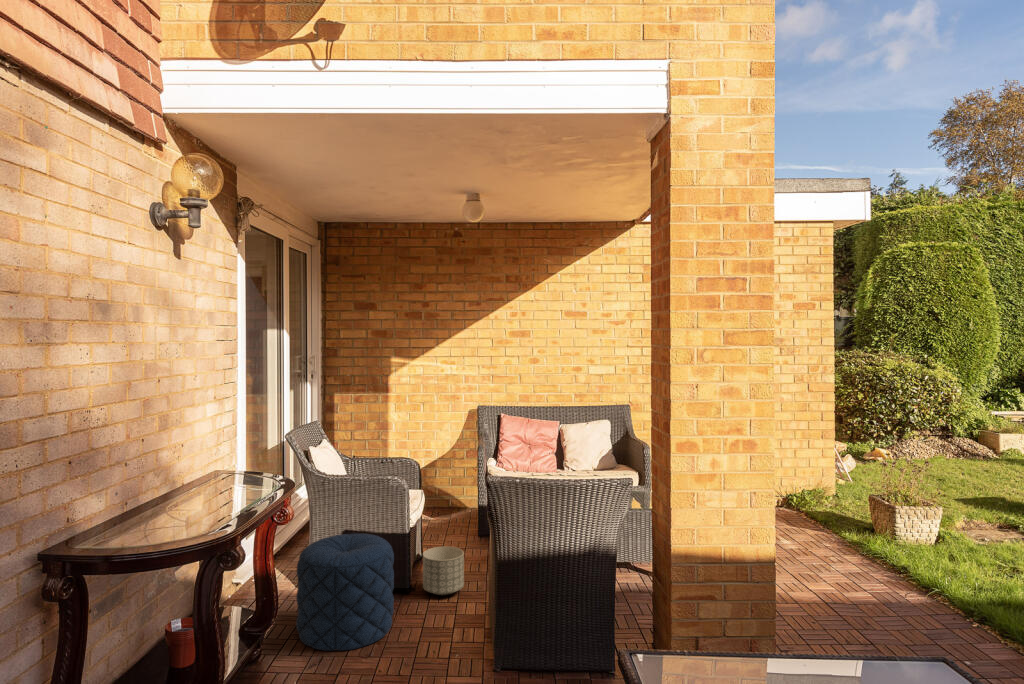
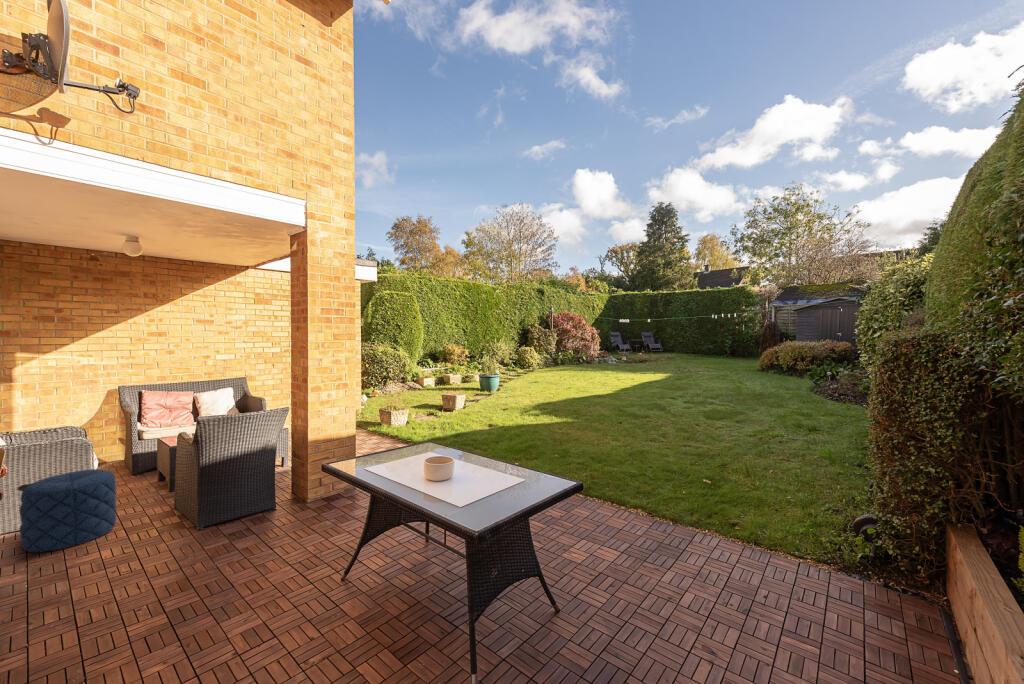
planter: present [423,547,464,596] -> none [119,473,156,505]

